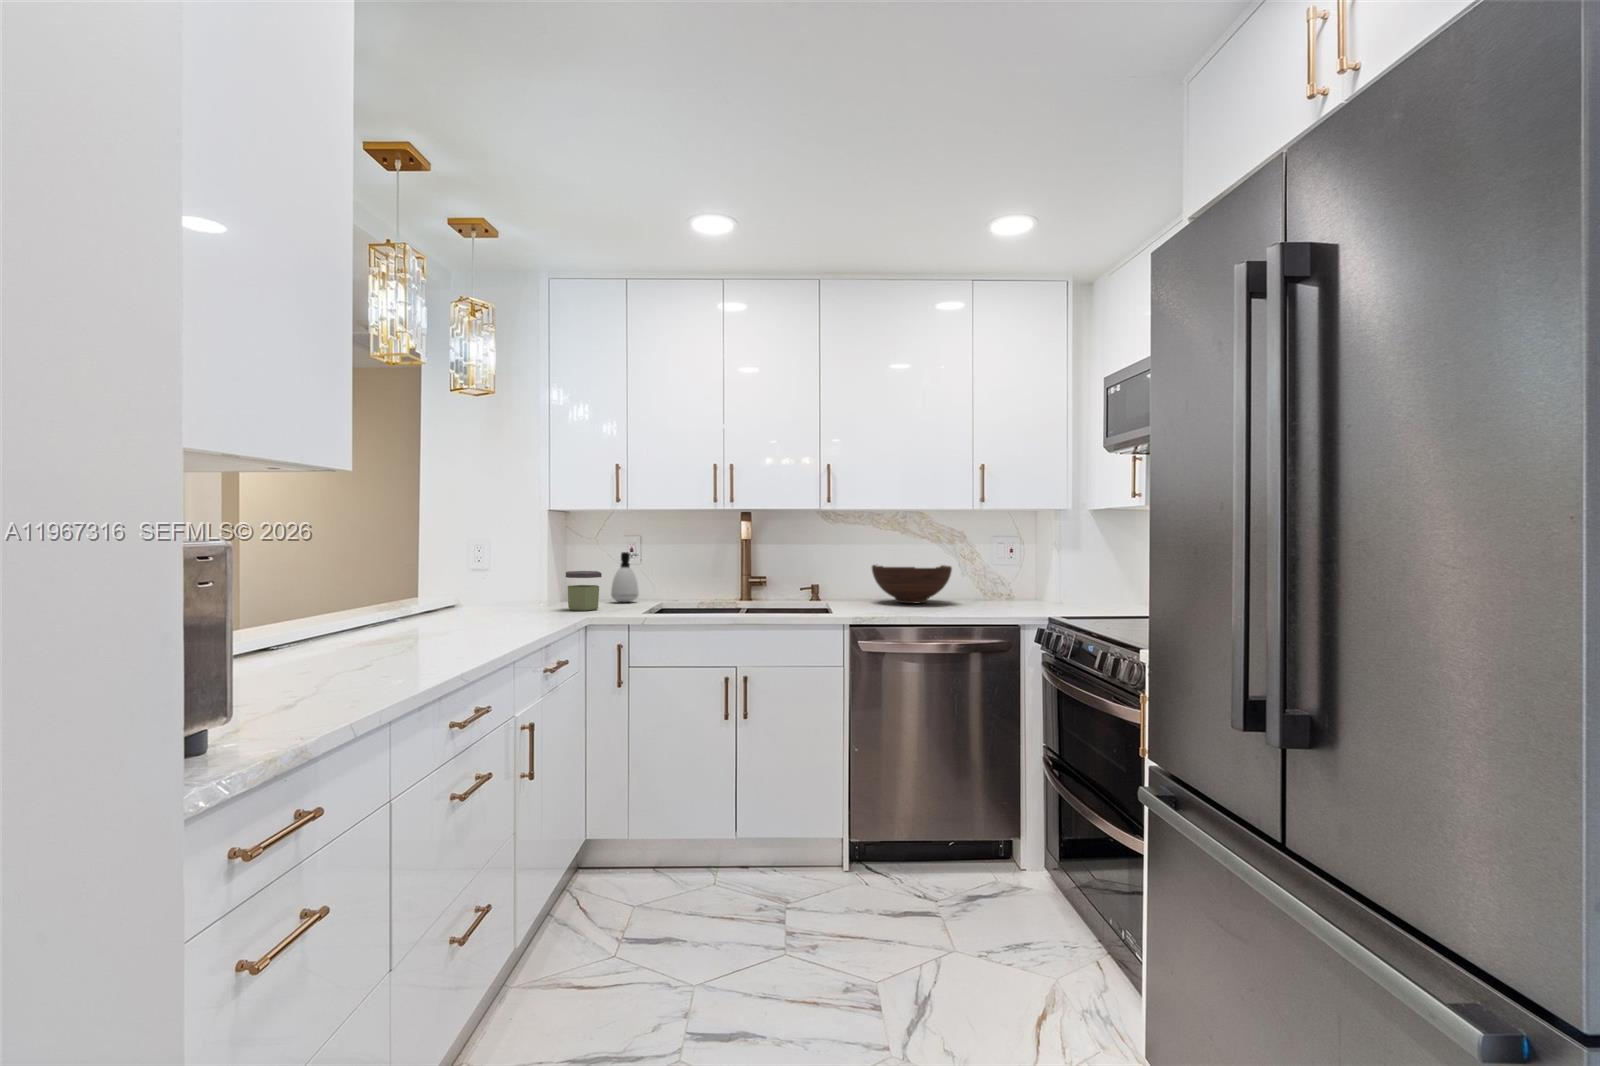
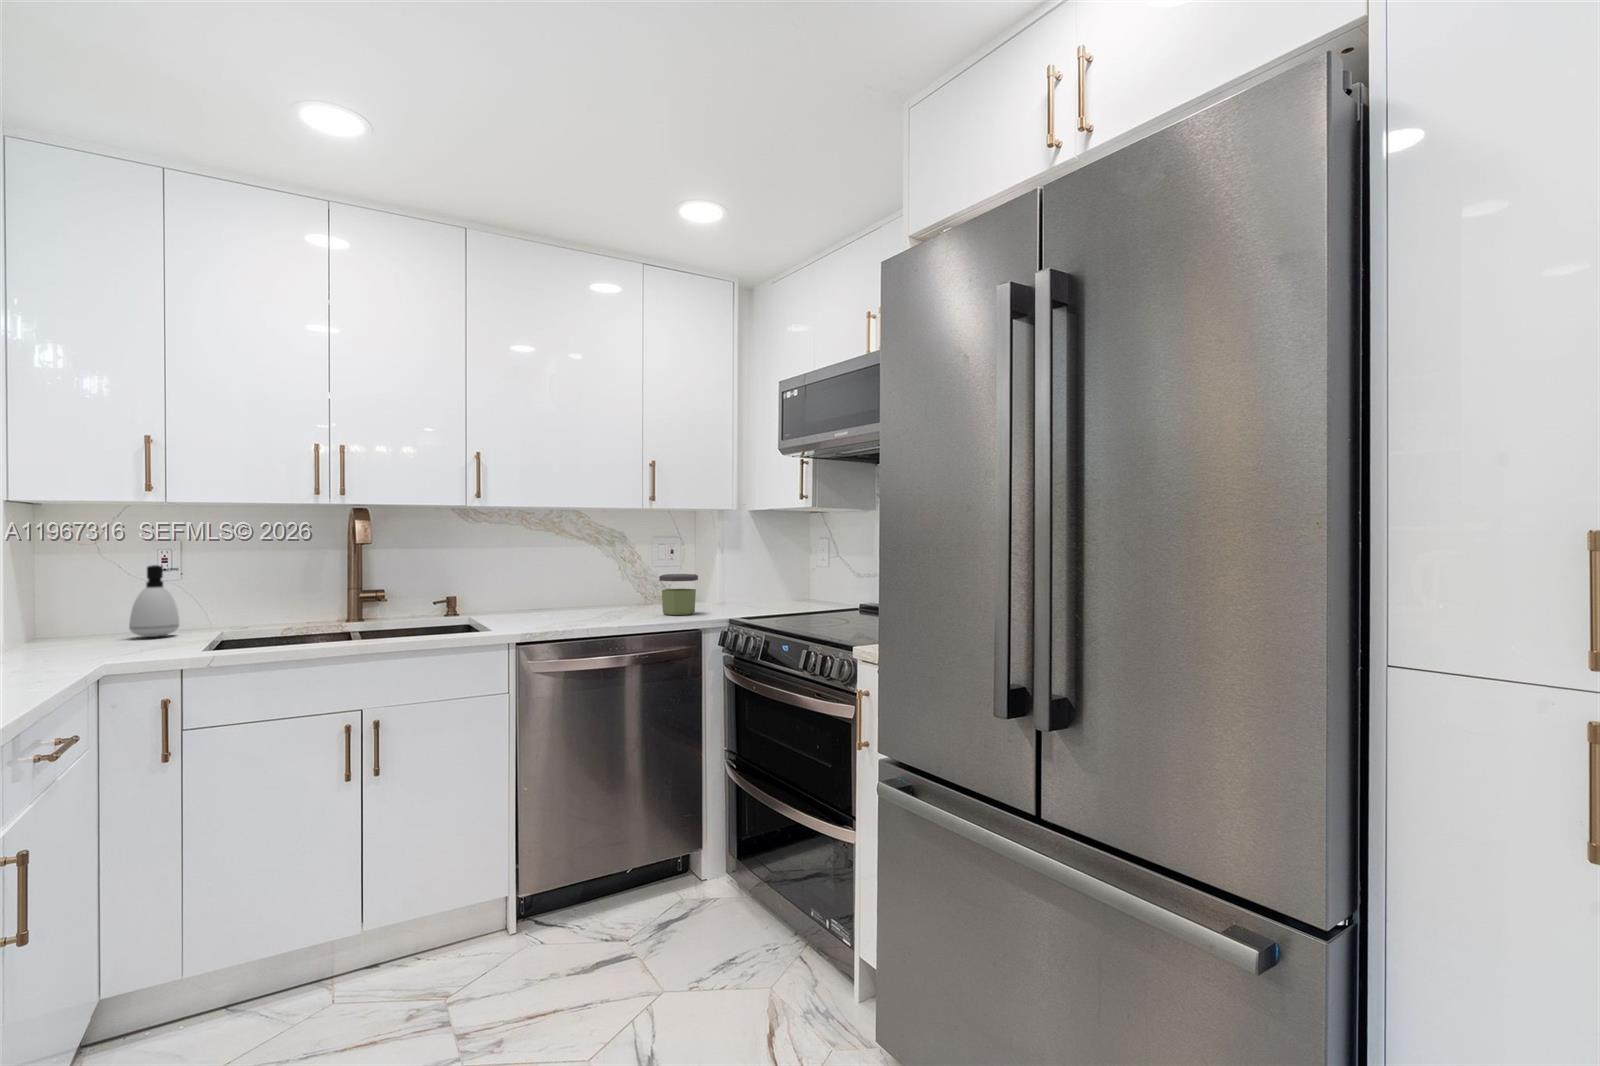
fruit bowl: present [872,565,952,603] -> none [521,569,613,613]
jar: present [566,571,602,611] -> present [659,574,698,615]

